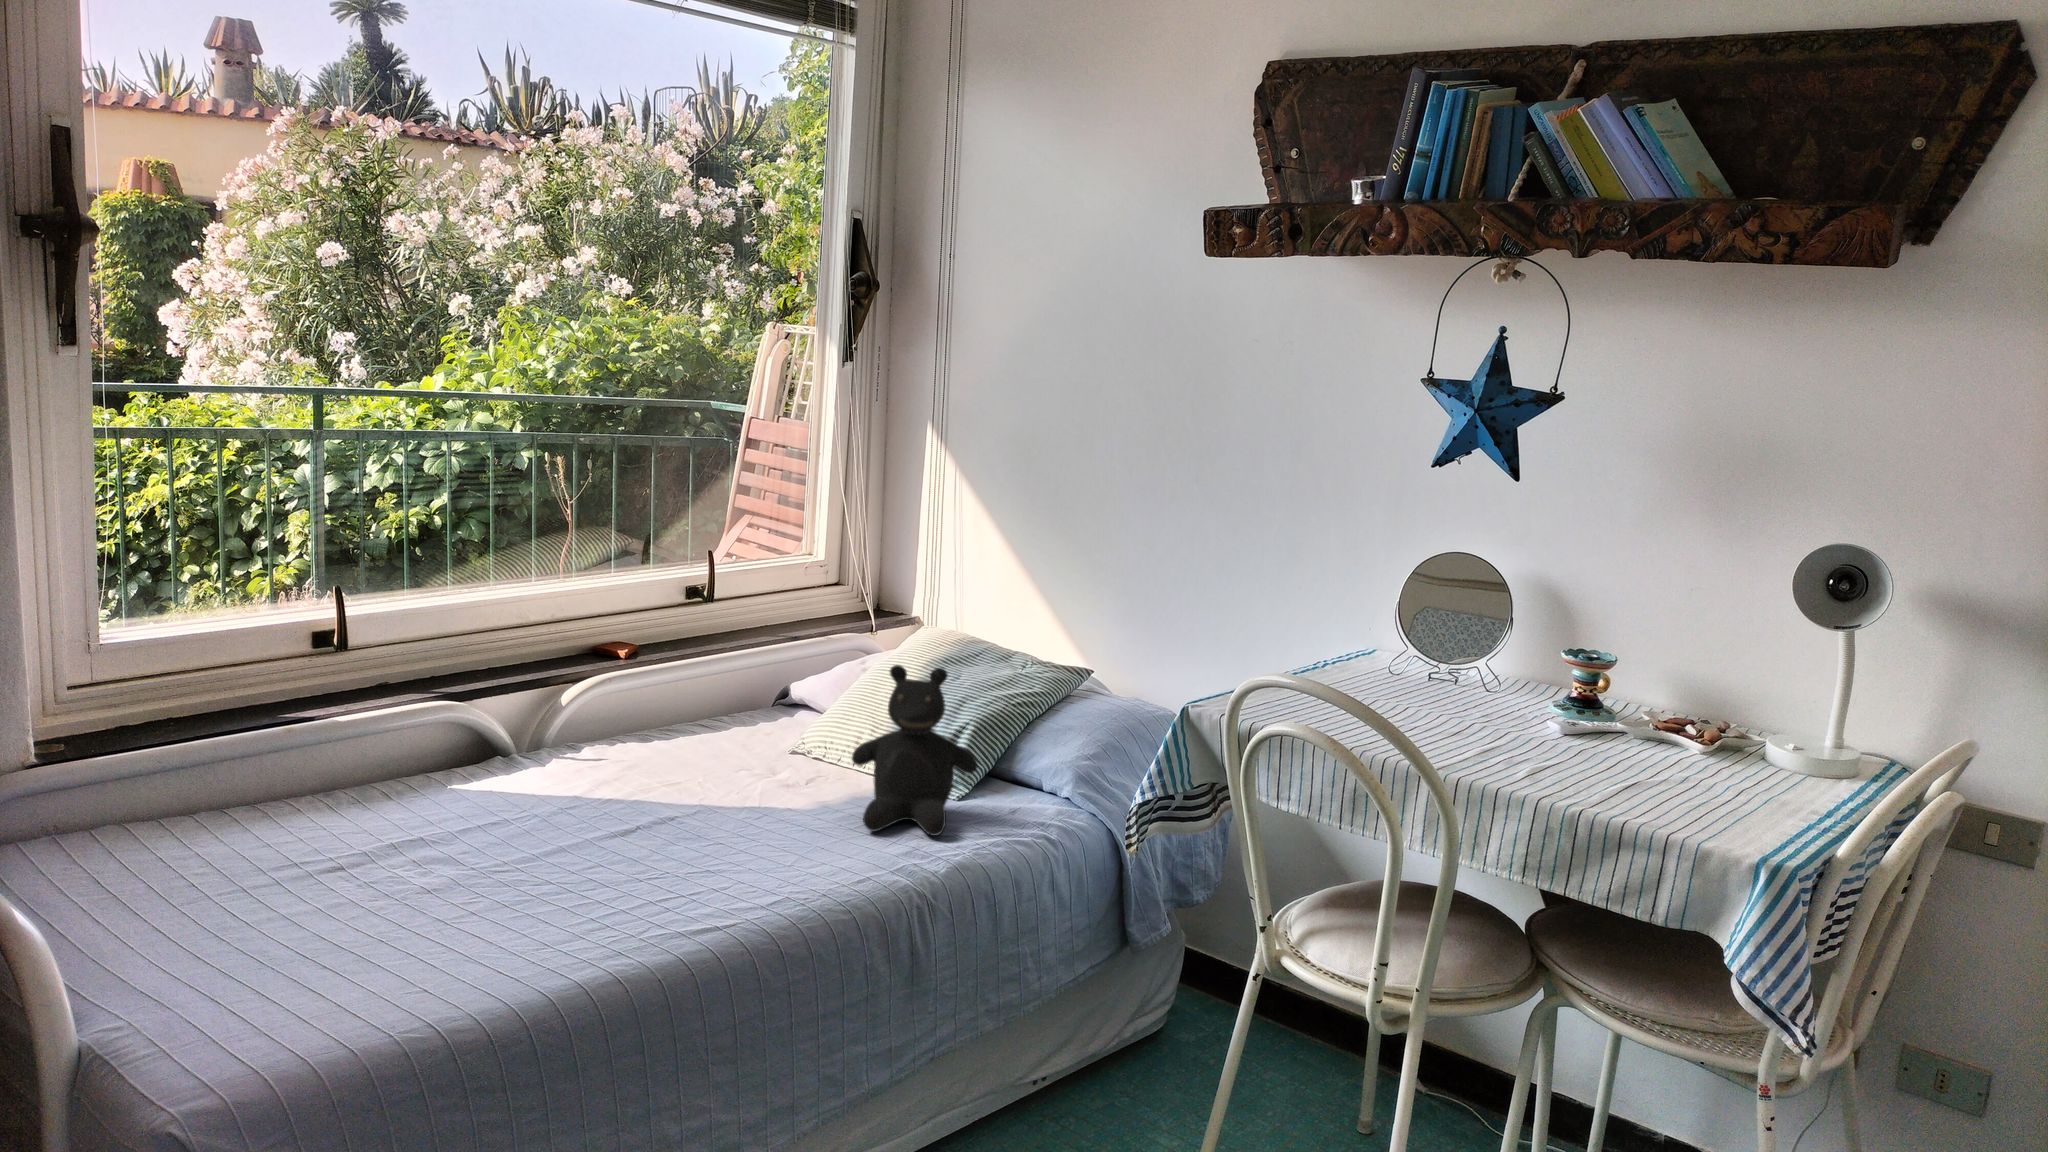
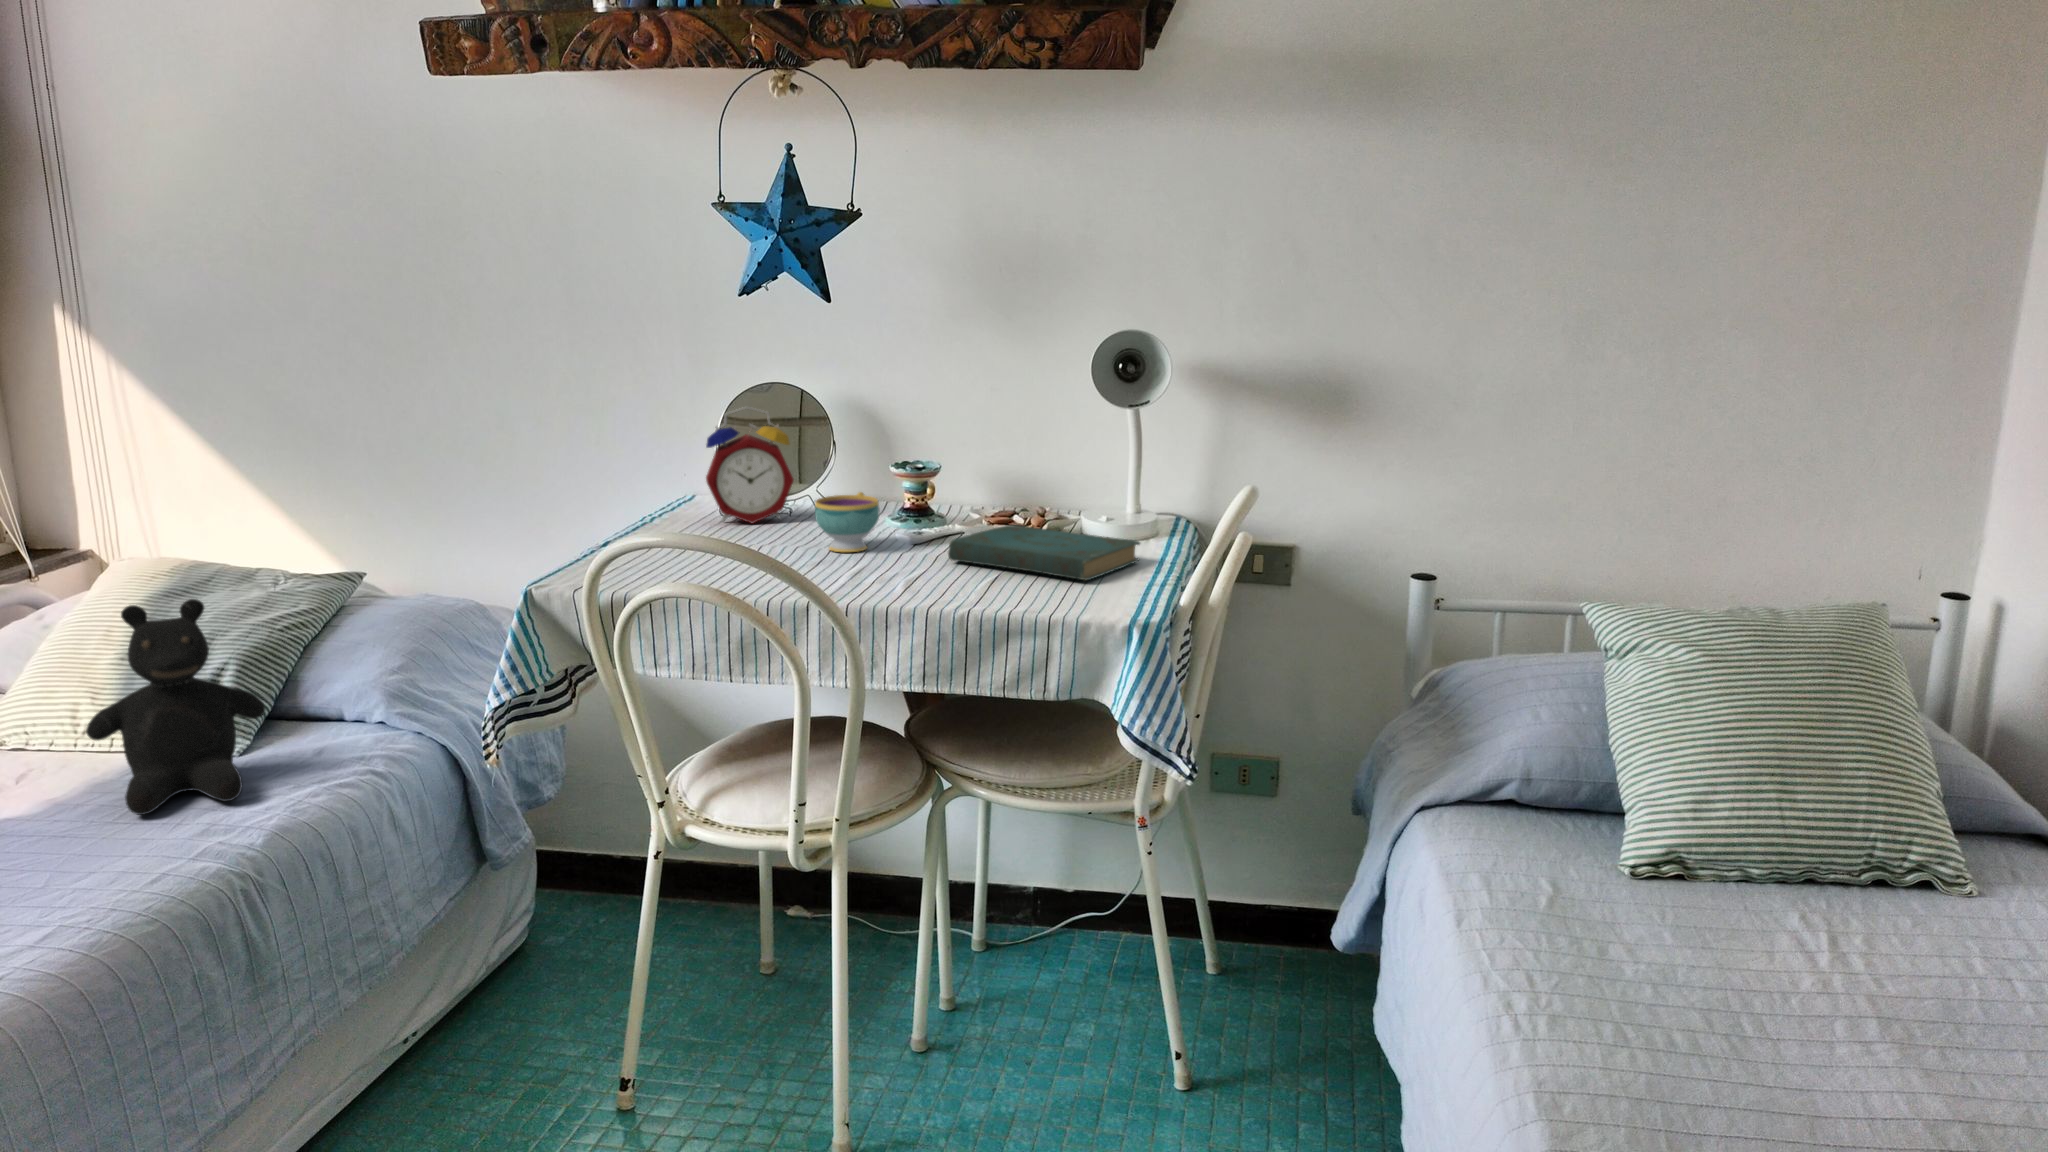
alarm clock: none [1380,572,1467,684] -> present [706,407,793,523]
teacup: none [1467,670,1534,729] -> present [815,492,879,552]
book: none [1593,731,1818,806] -> present [948,525,1140,580]

